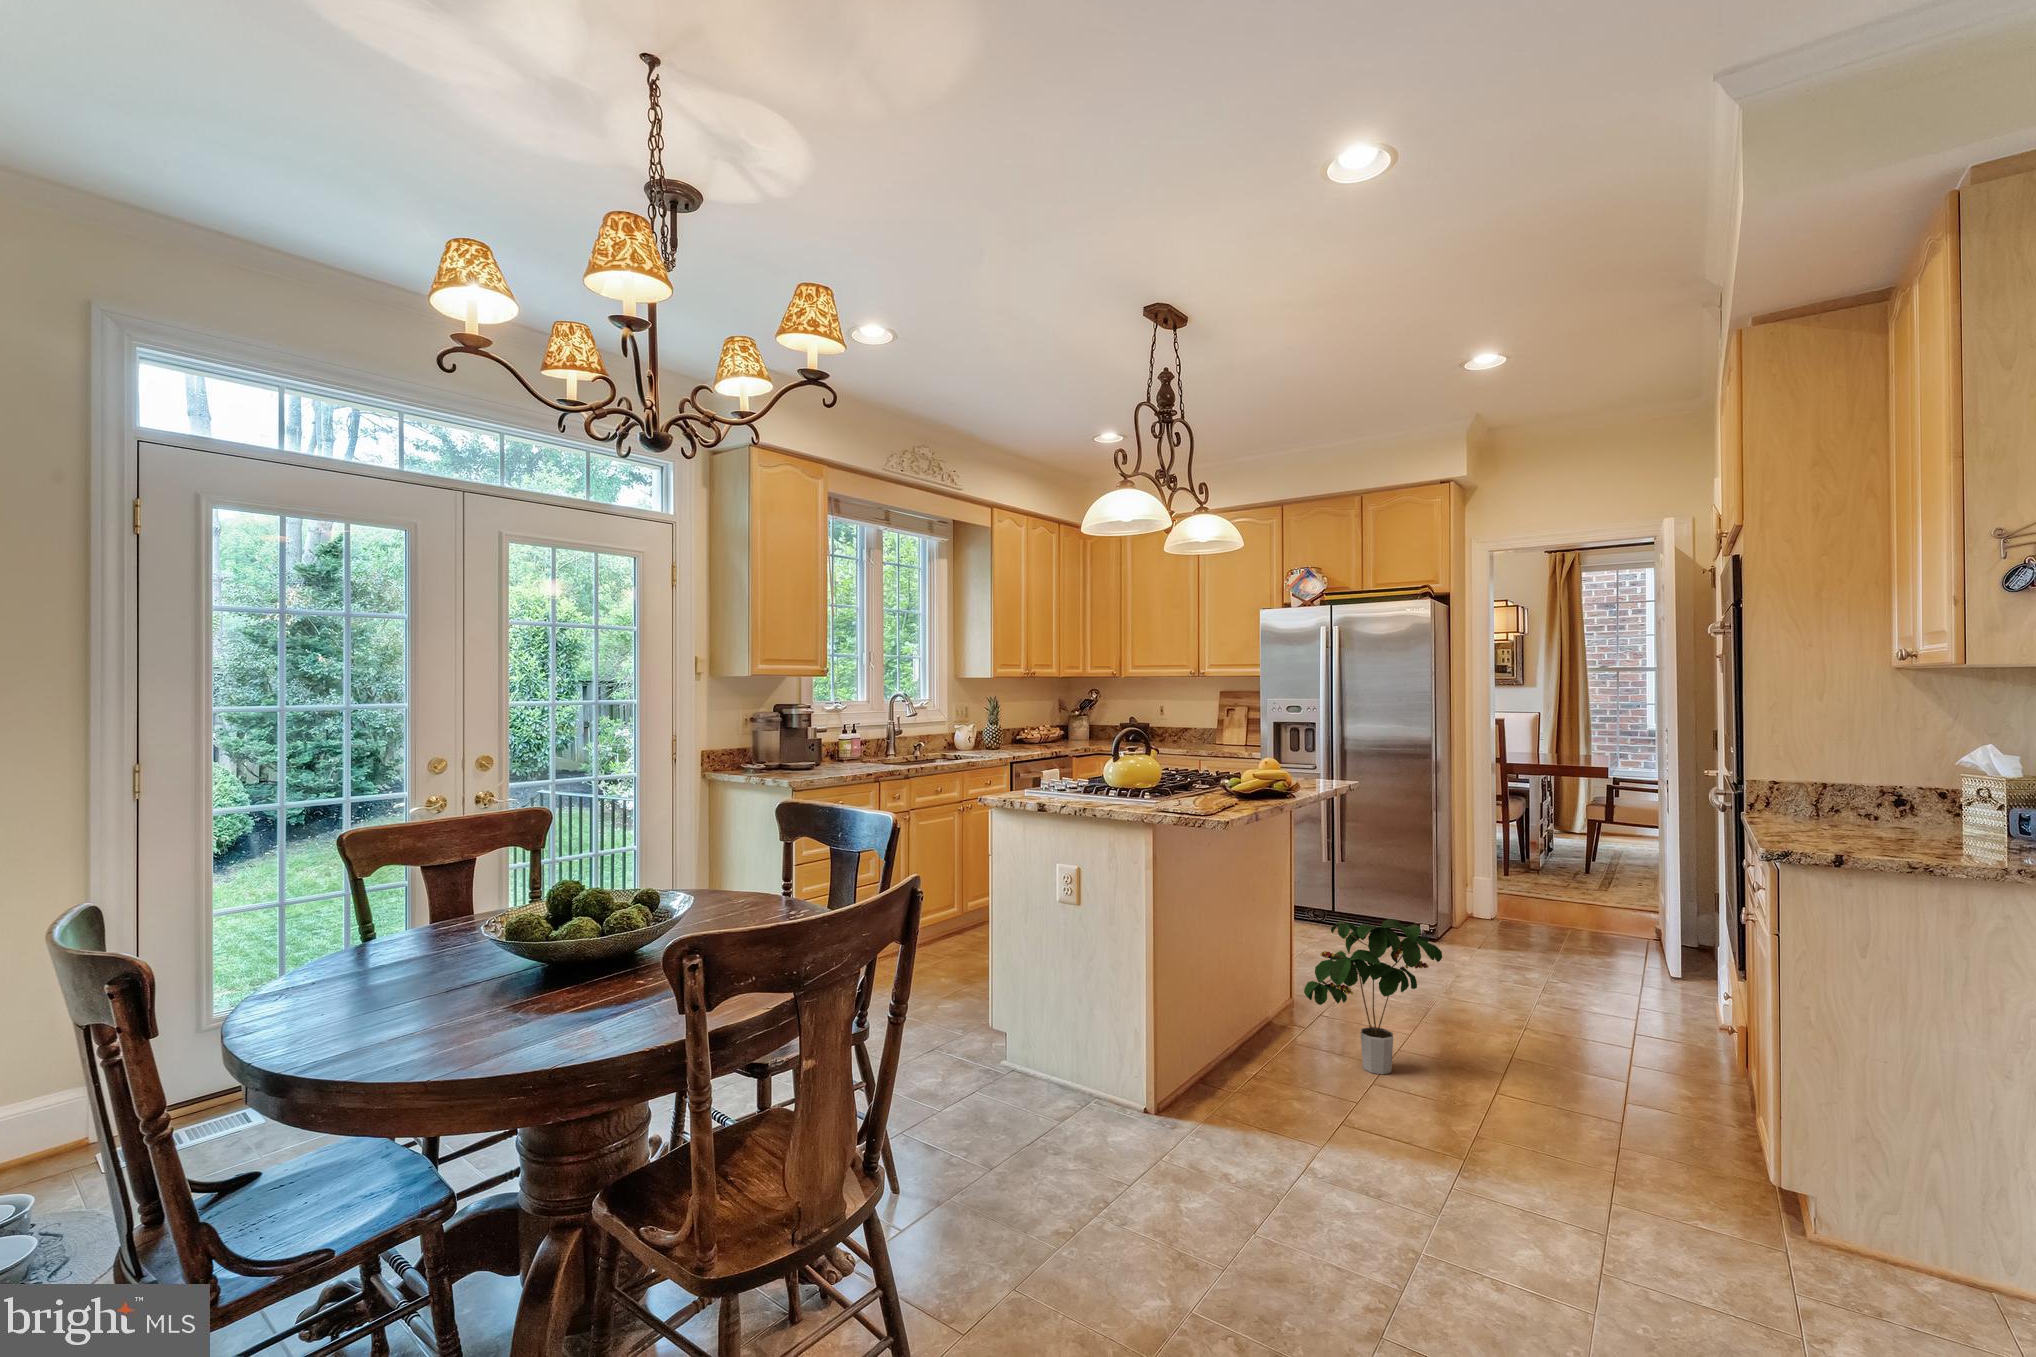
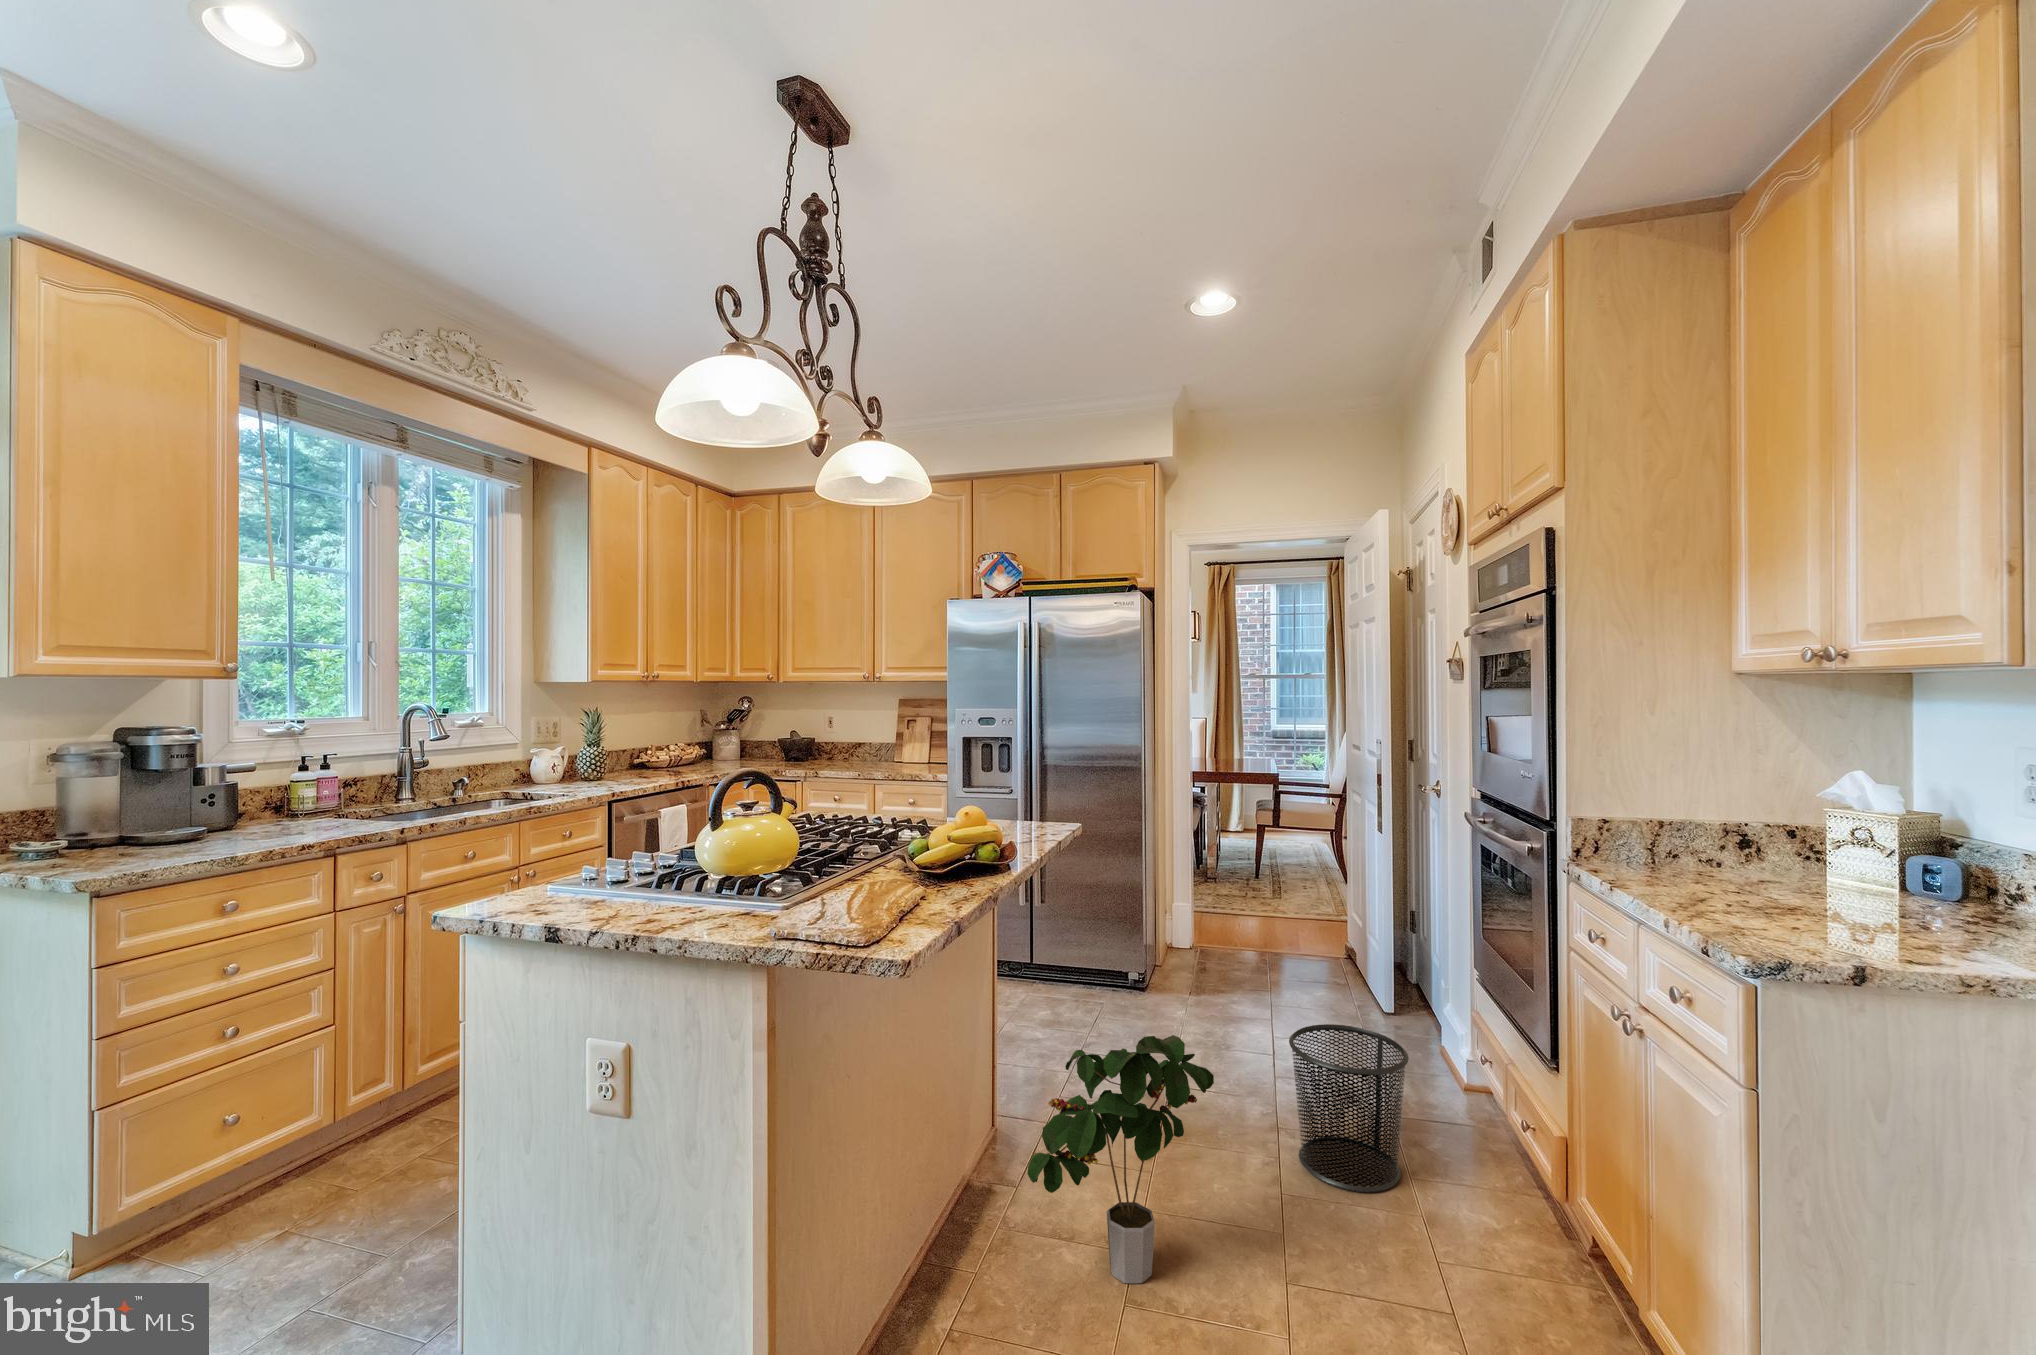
trash can: none [1522,947,1621,1064] -> present [1289,1024,1409,1192]

